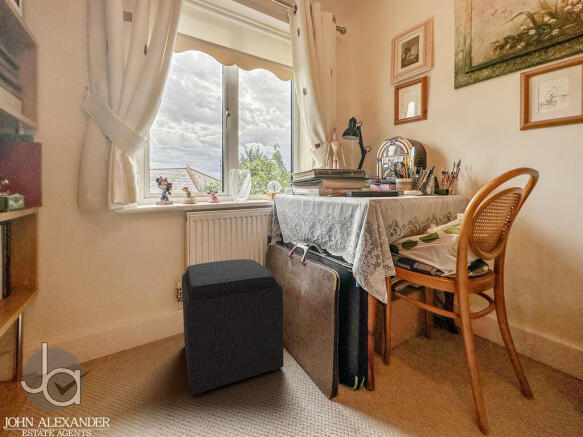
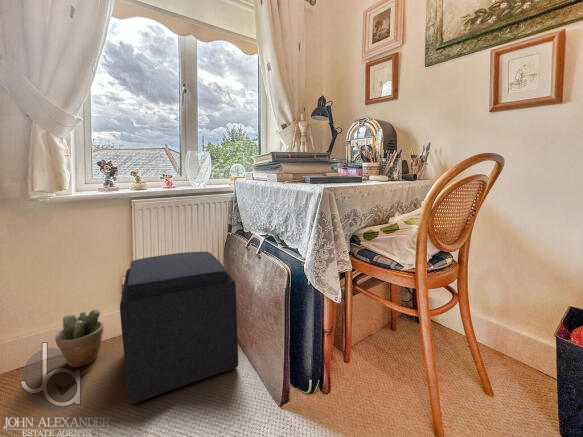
potted plant: none [122,309,161,361] -> present [55,309,103,367]

